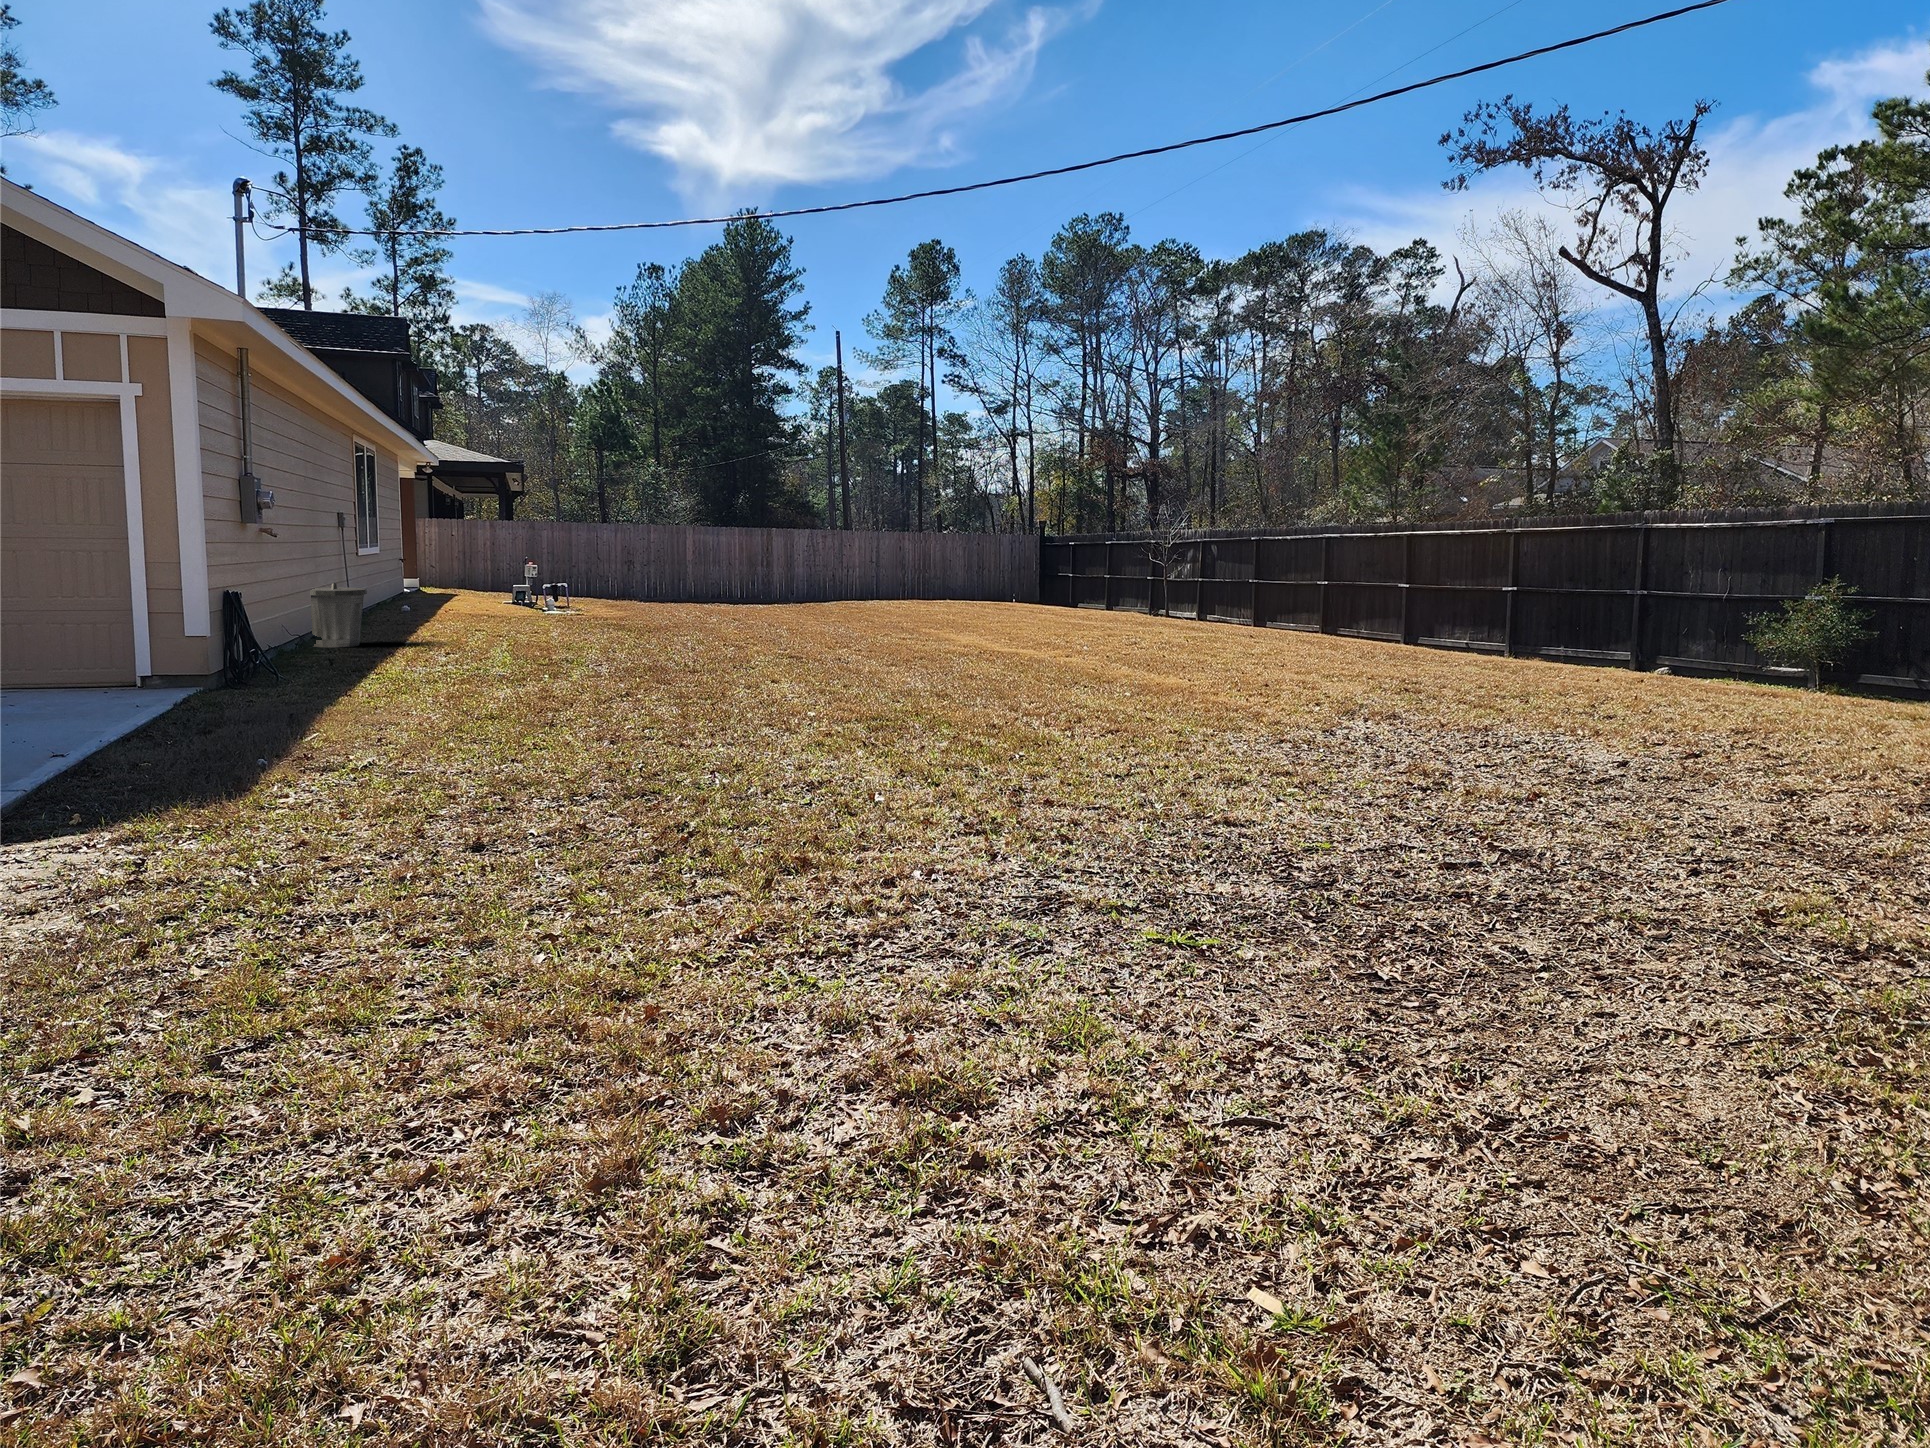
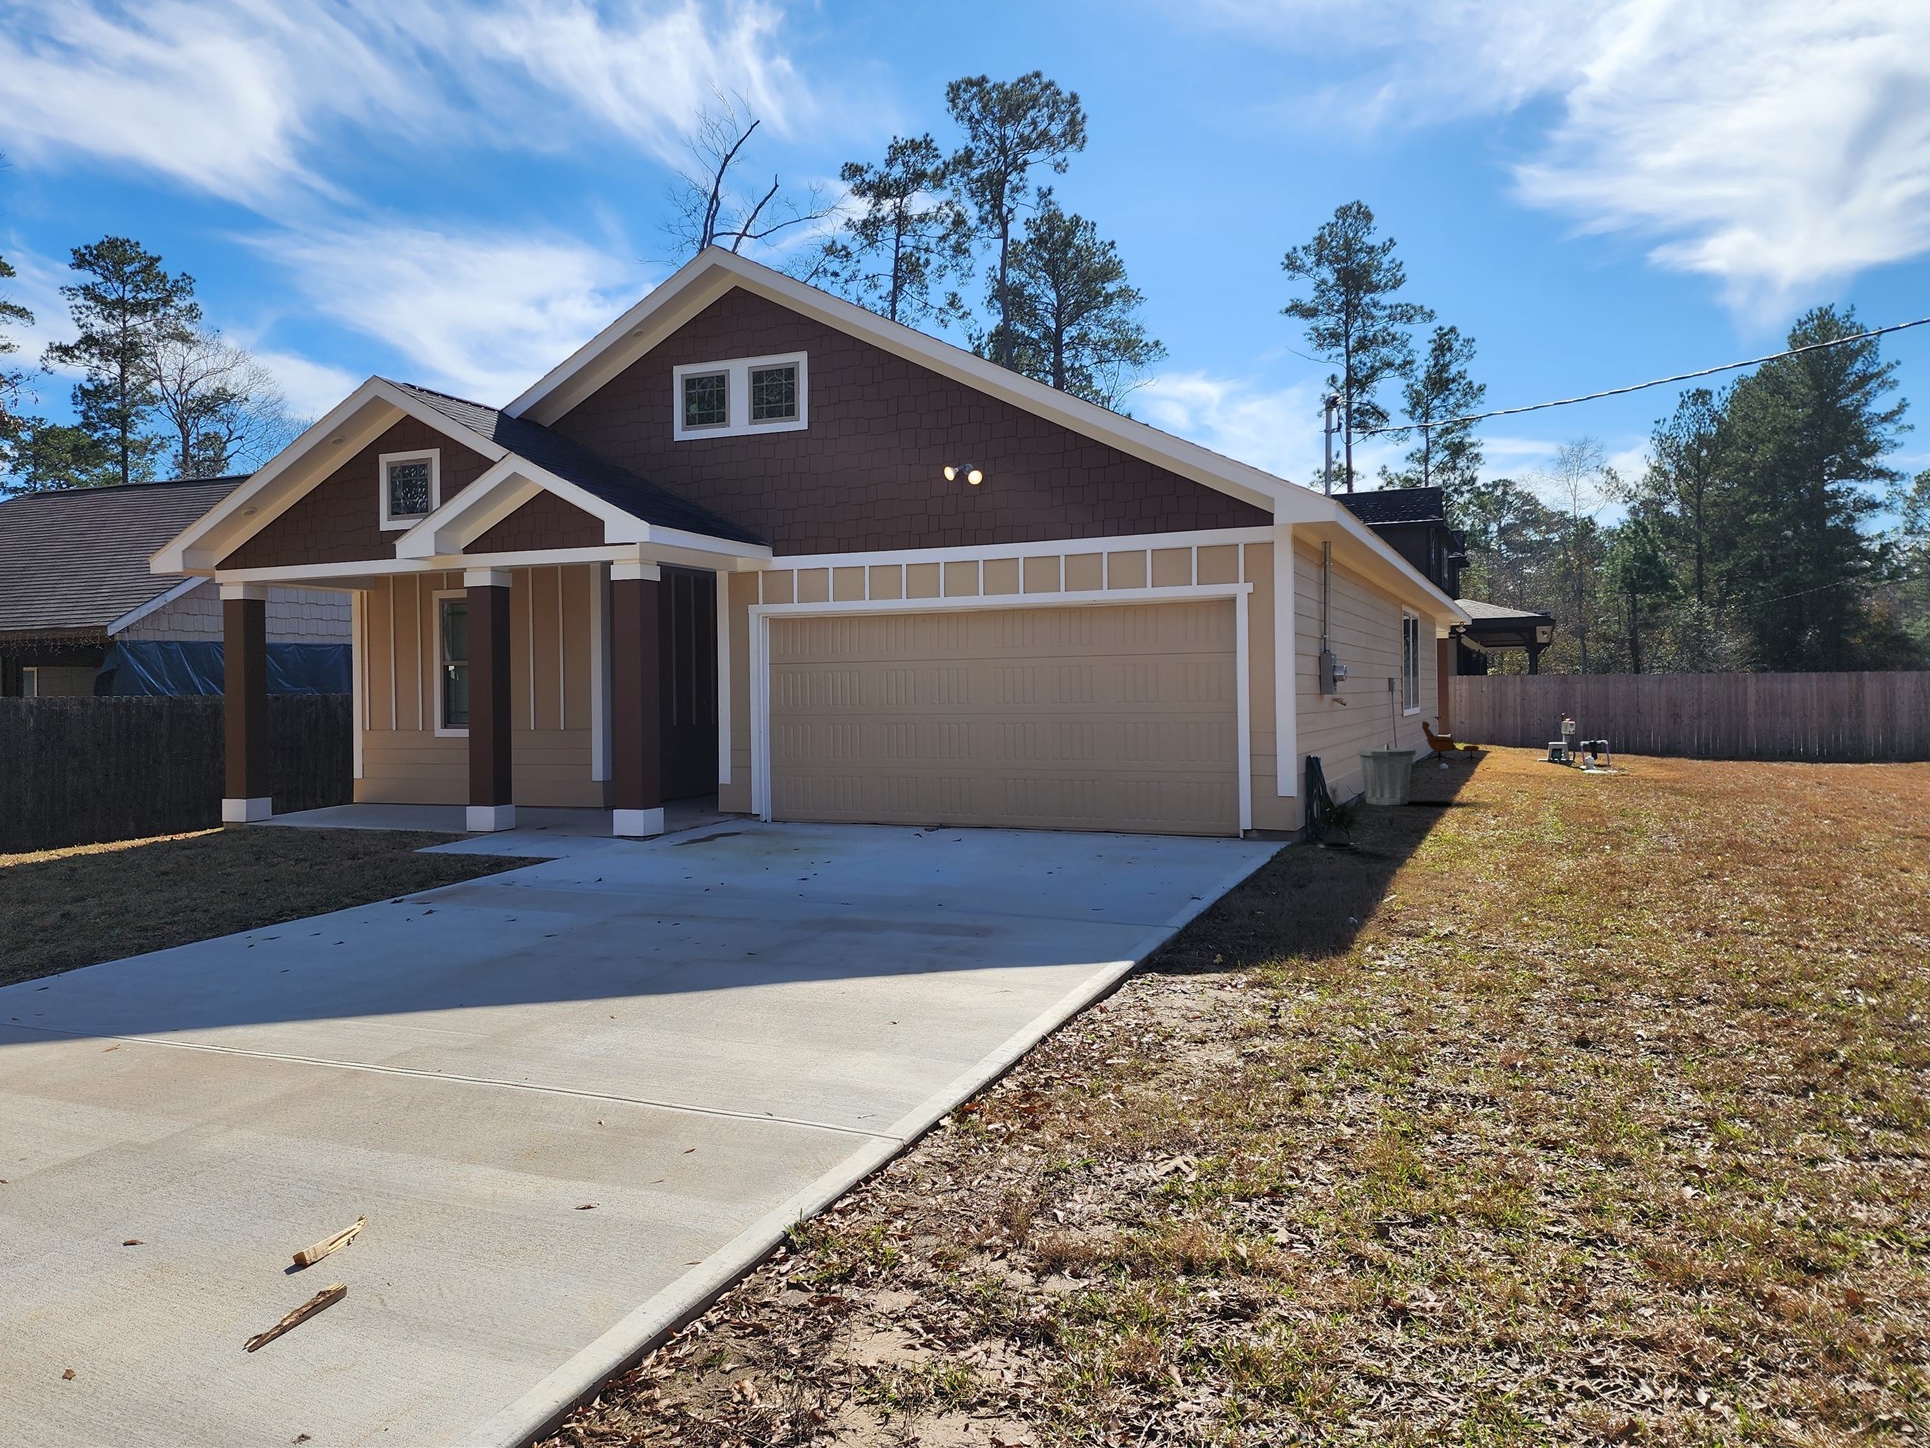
lounge chair: none [385,563,449,604] -> present [1422,721,1482,761]
potted tree: none [235,618,294,694] -> present [1318,786,1358,850]

